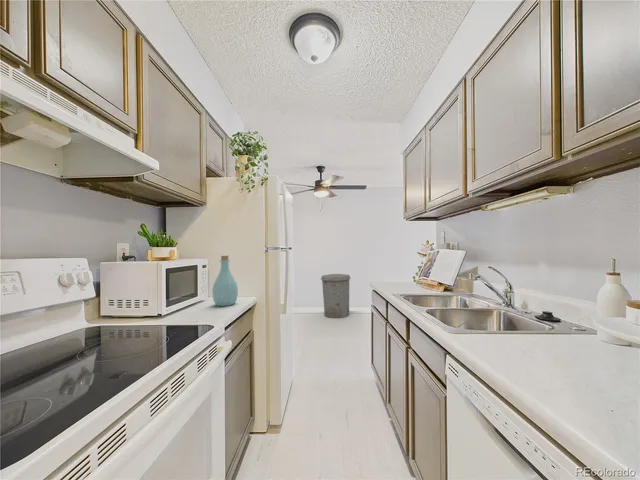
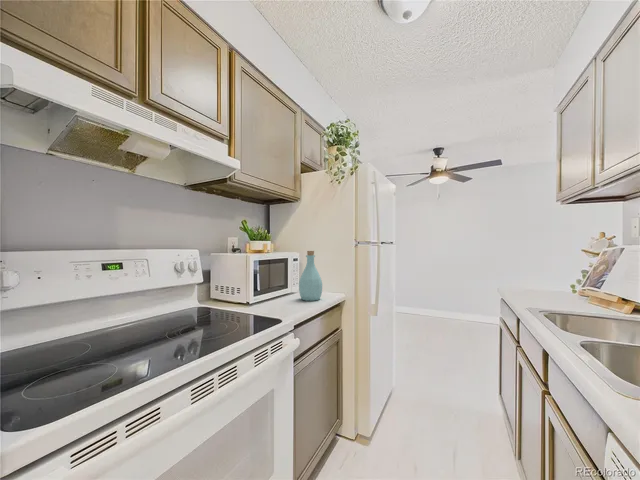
trash can: present [321,274,350,318] -> none [441,275,481,327]

